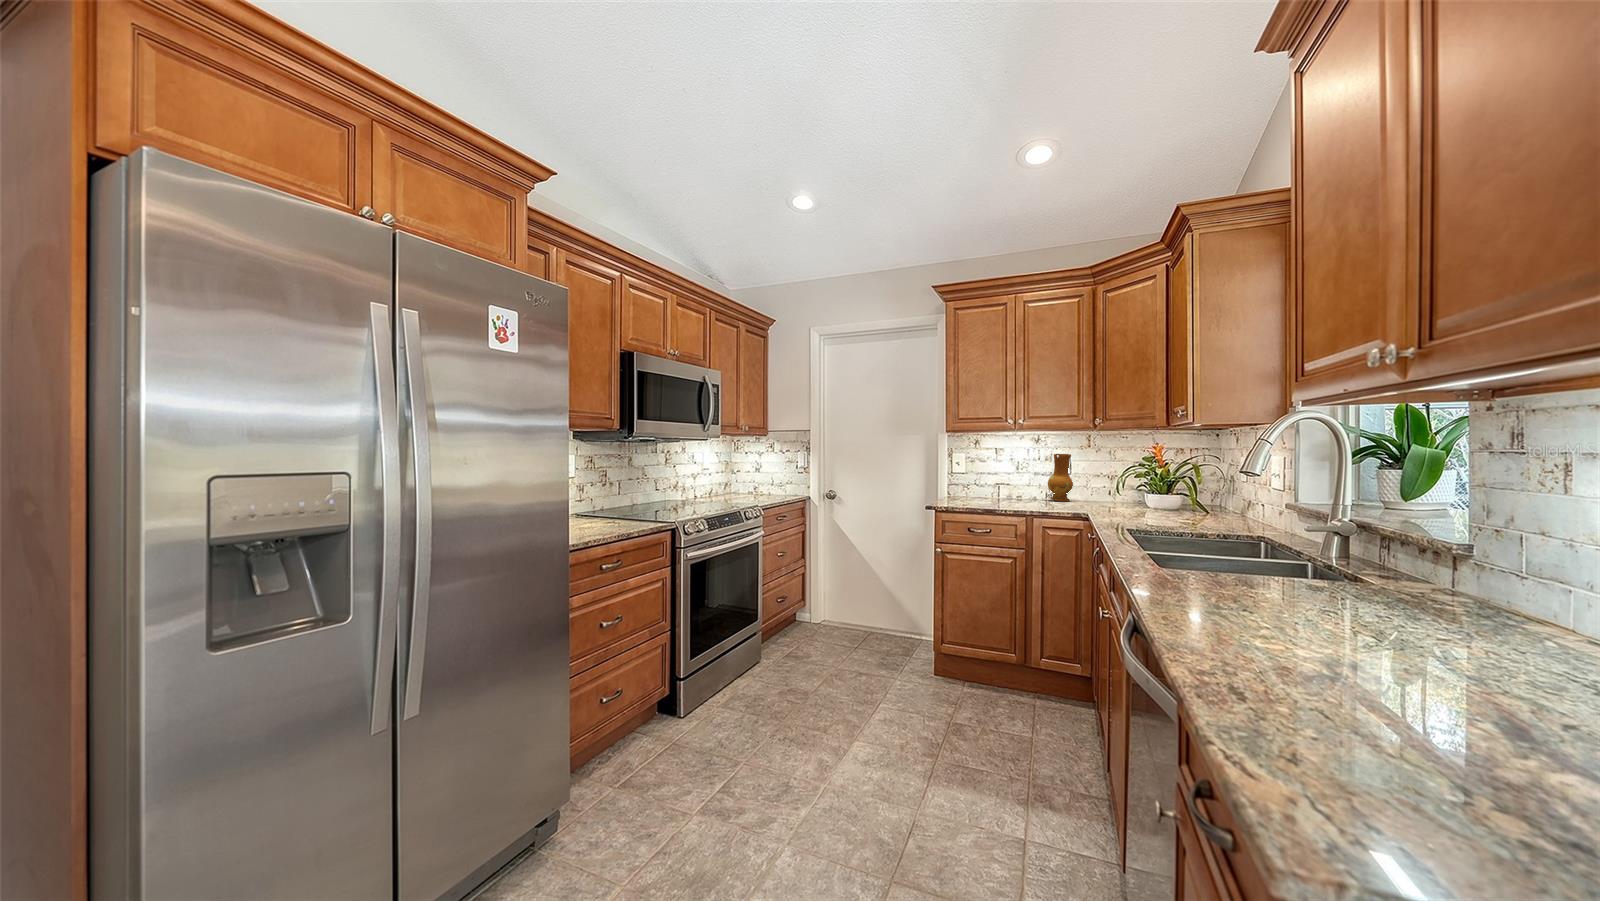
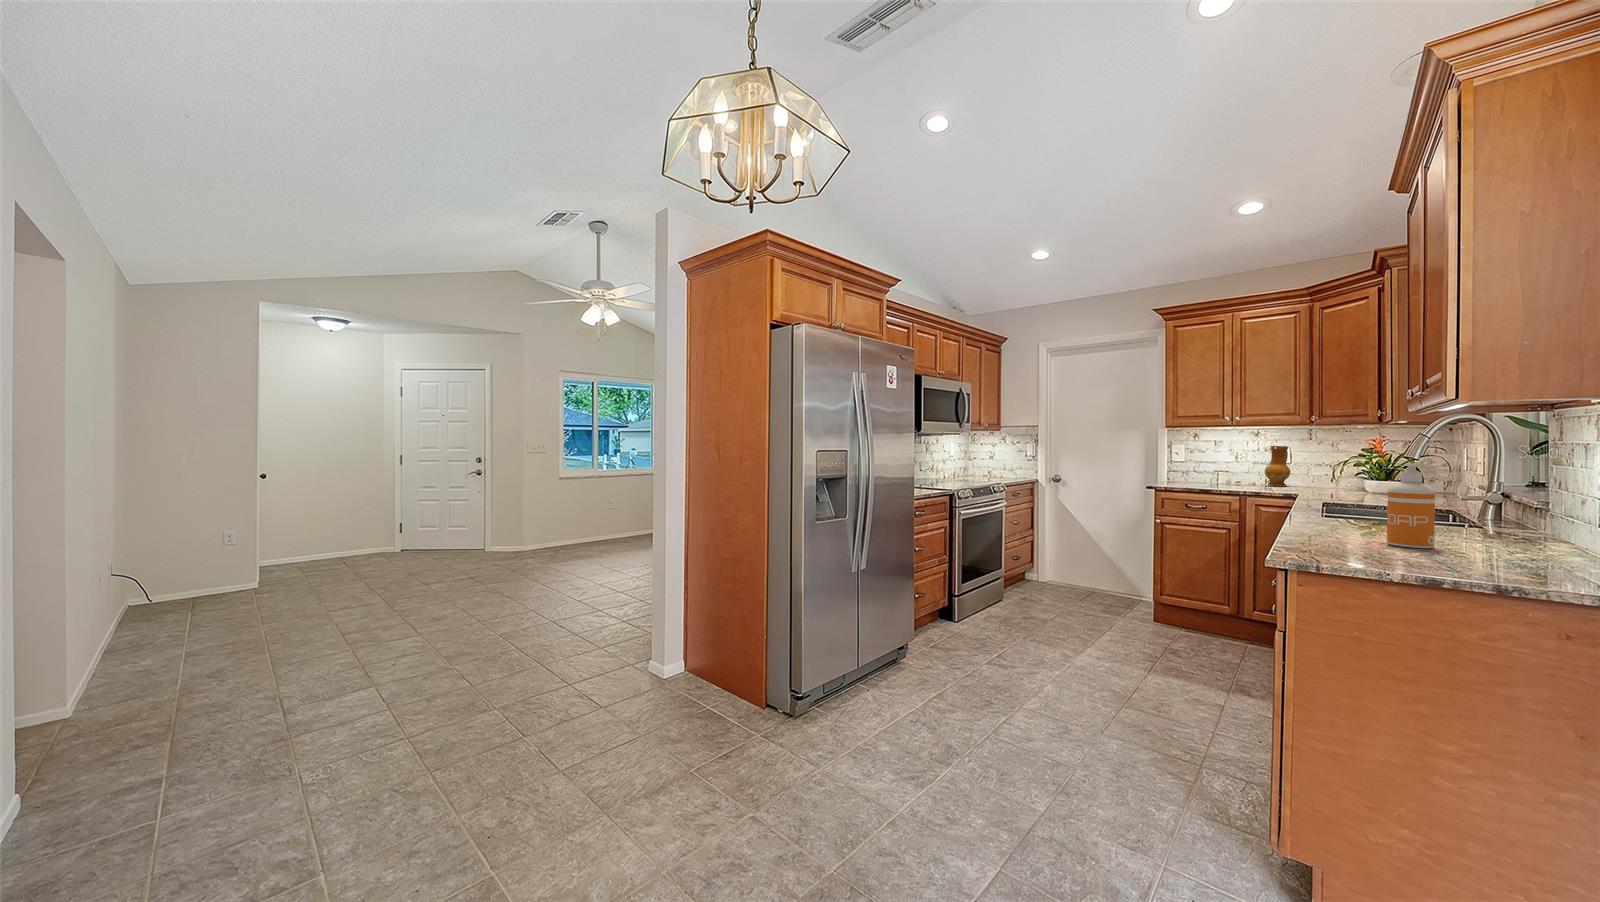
soap dispenser: none [1346,493,1447,680] -> present [1387,463,1435,548]

